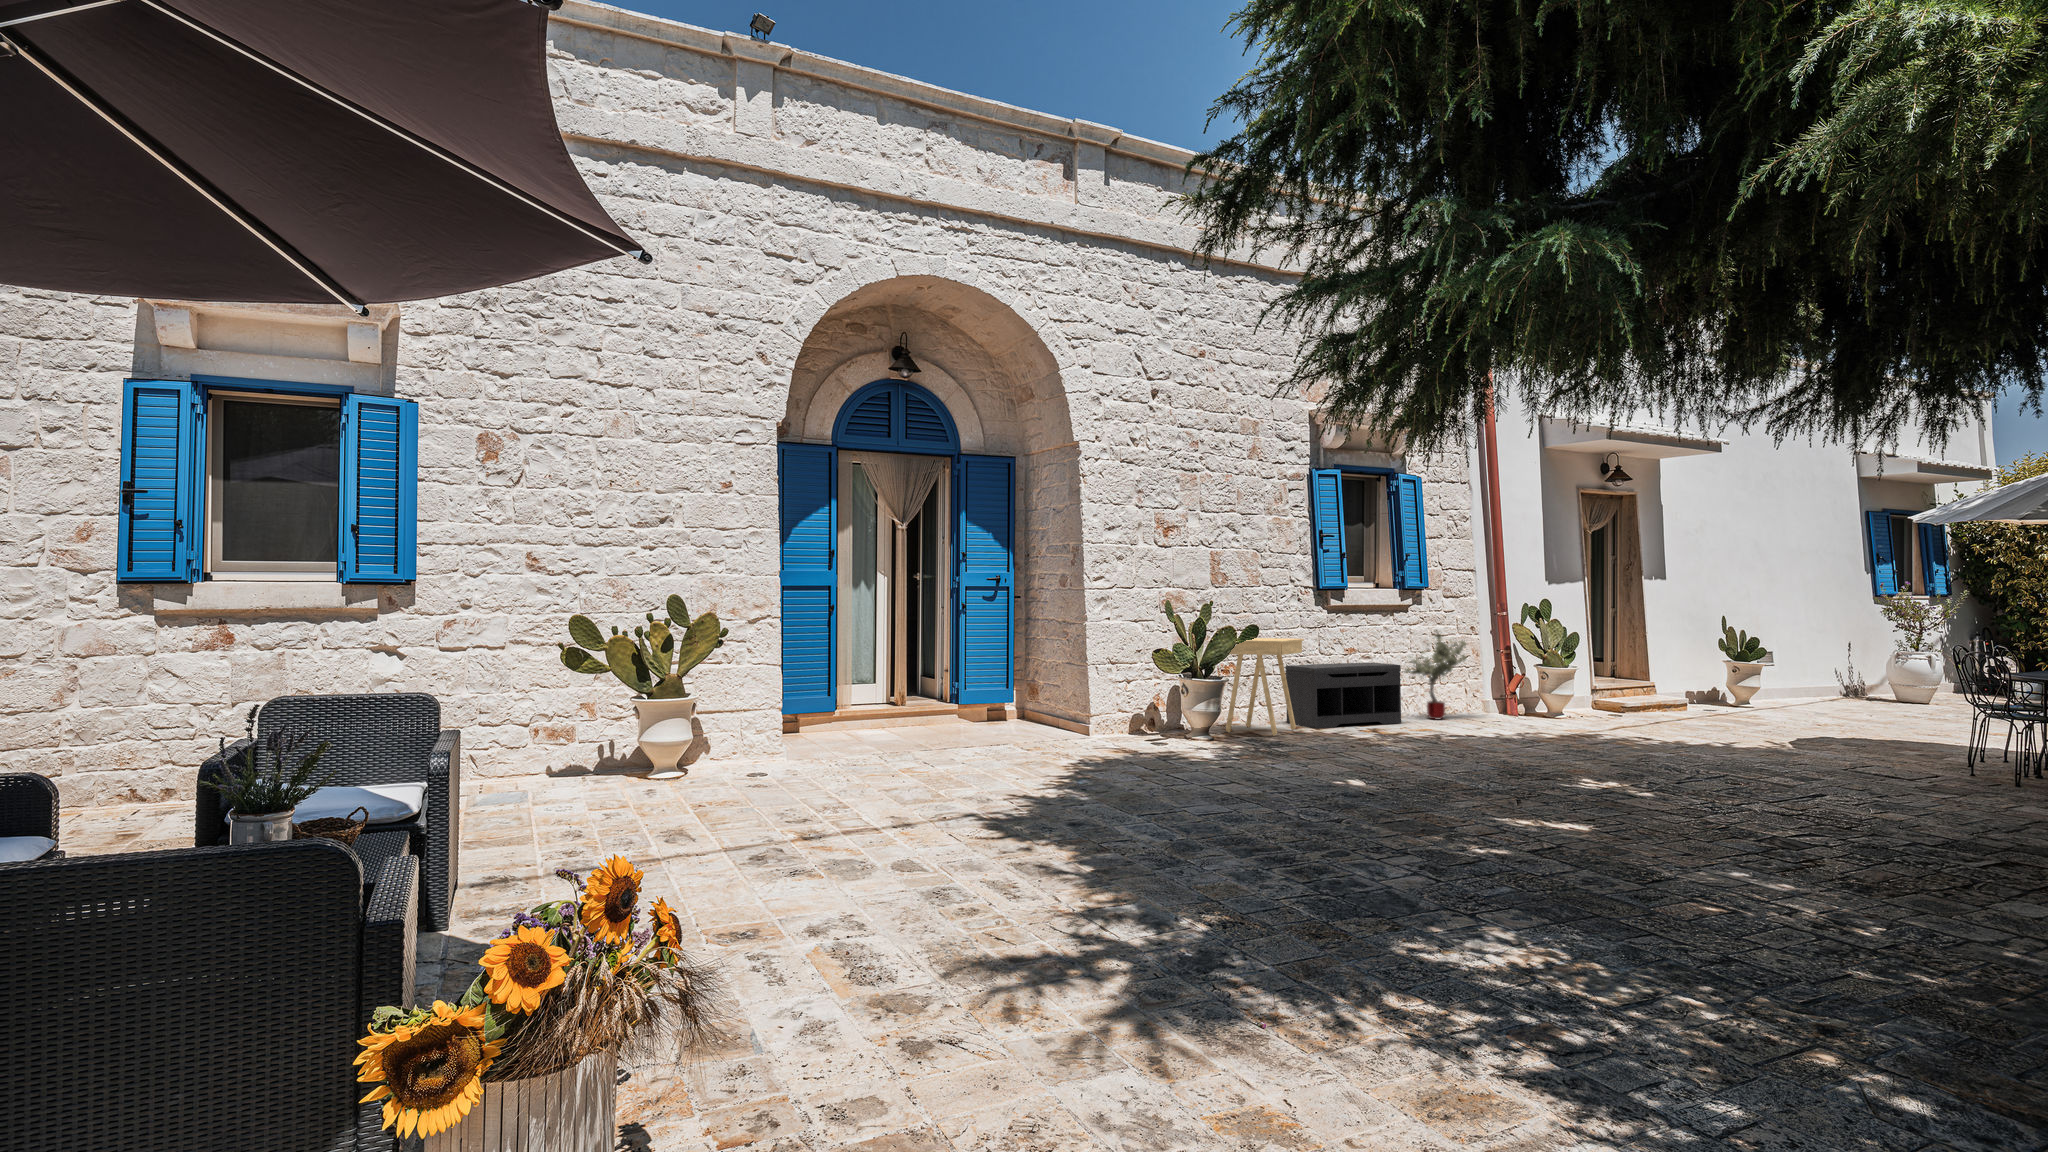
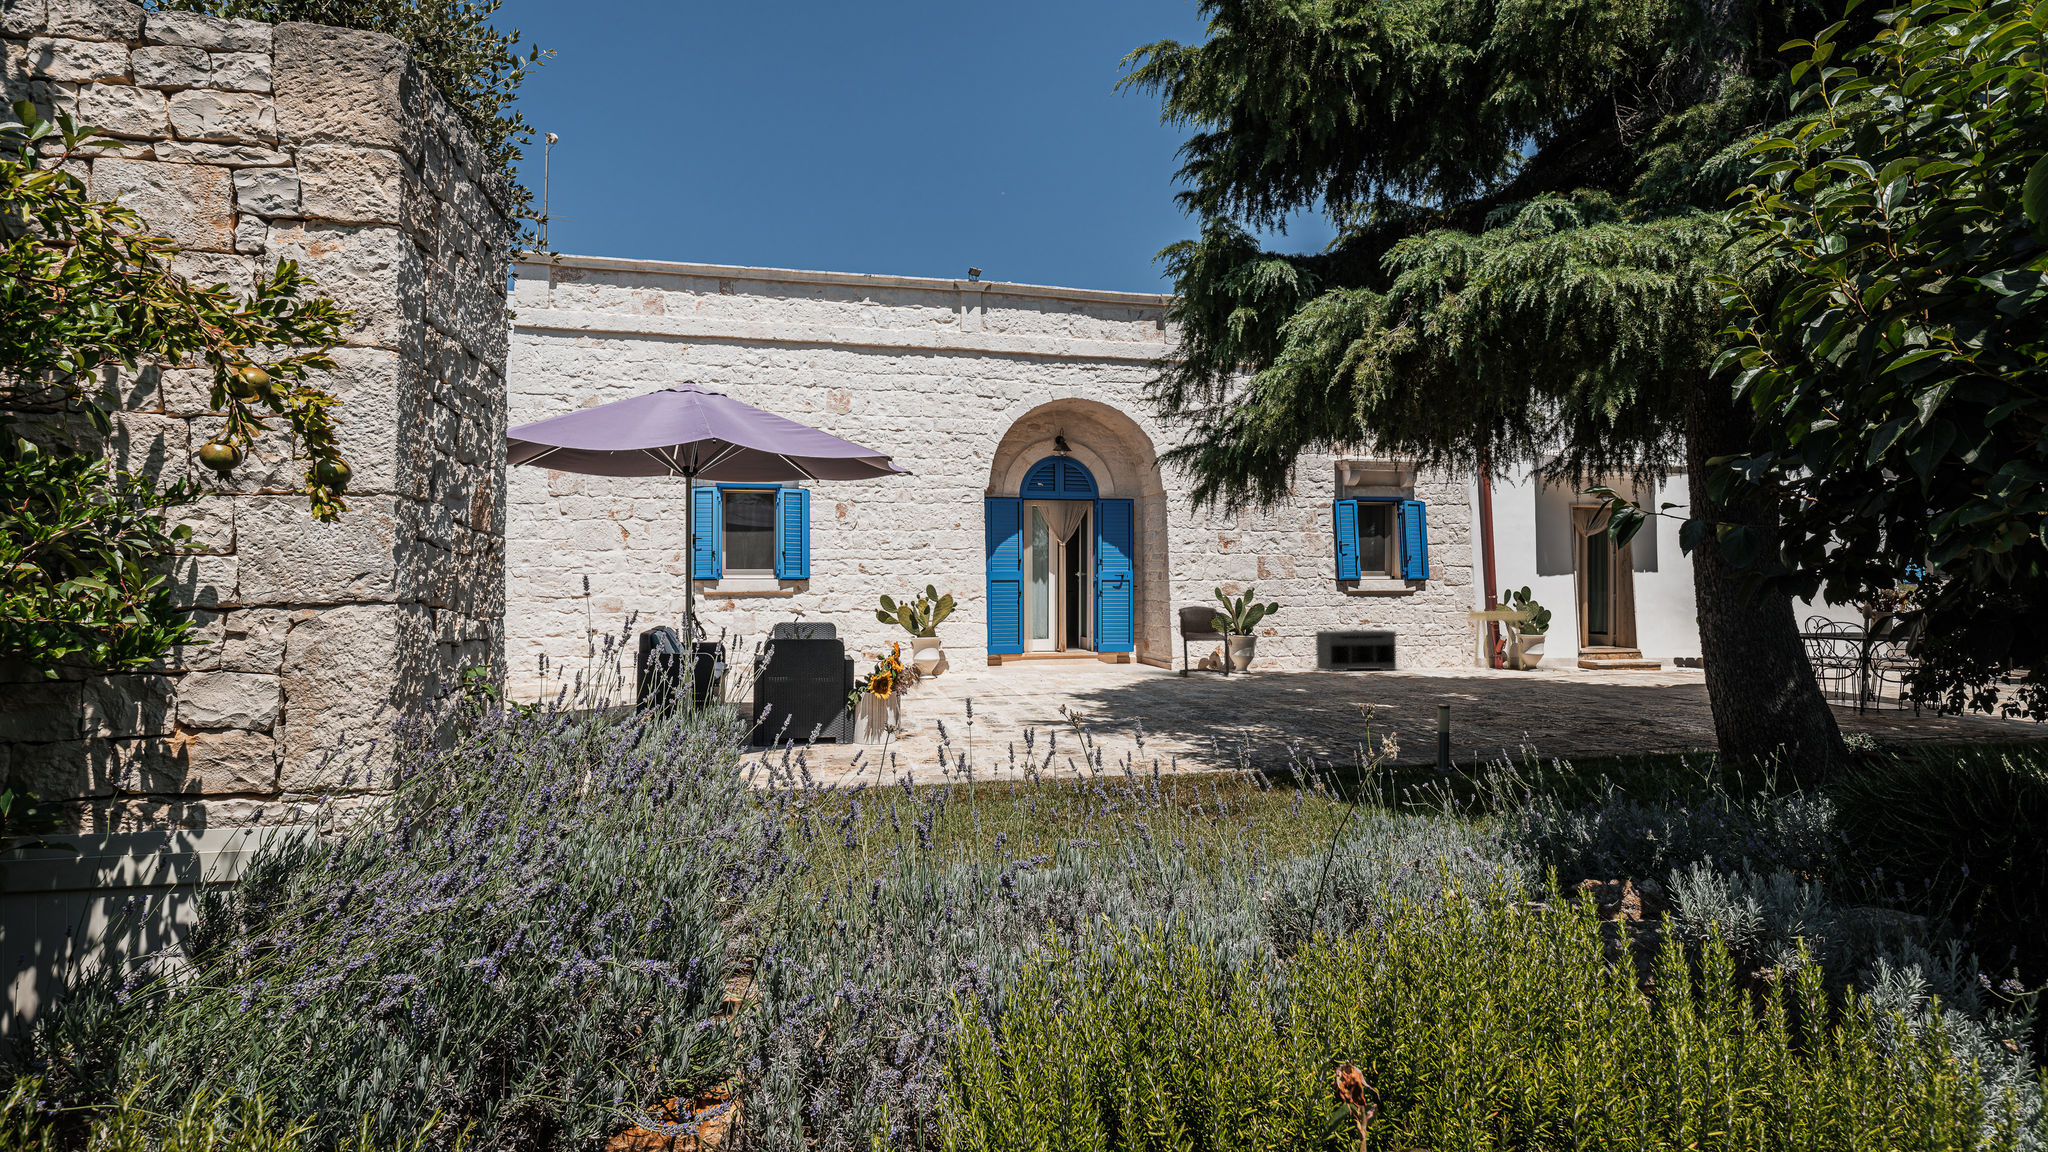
chair: none [1097,630,1187,748] -> present [1178,606,1229,676]
potted tree: present [1404,630,1466,719] -> none [1402,607,1453,669]
side table: present [1226,638,1304,736] -> present [1469,611,1526,669]

